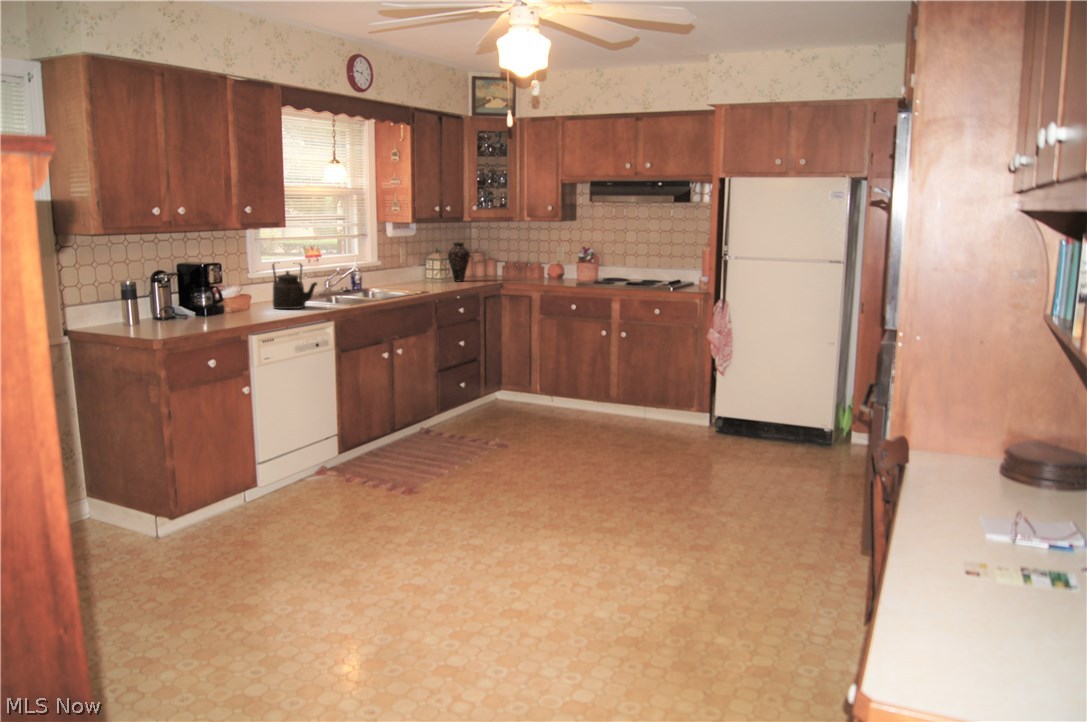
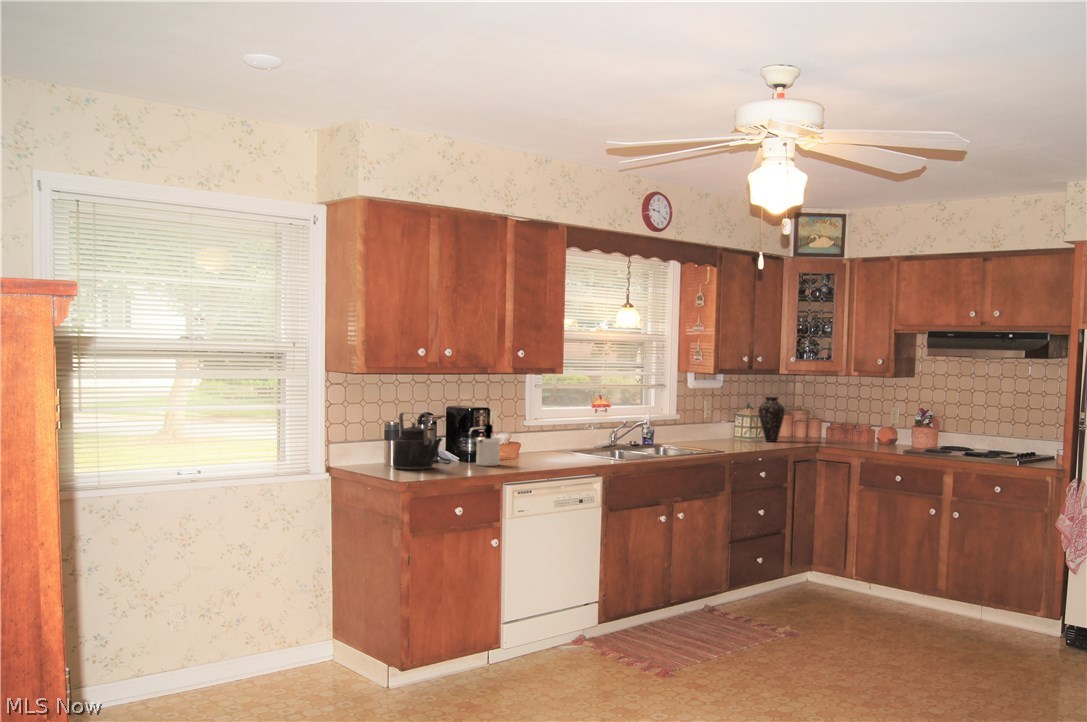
kettle: present [272,263,317,309] -> present [393,413,442,470]
soap dispenser: none [210,280,240,318] -> present [469,424,500,466]

